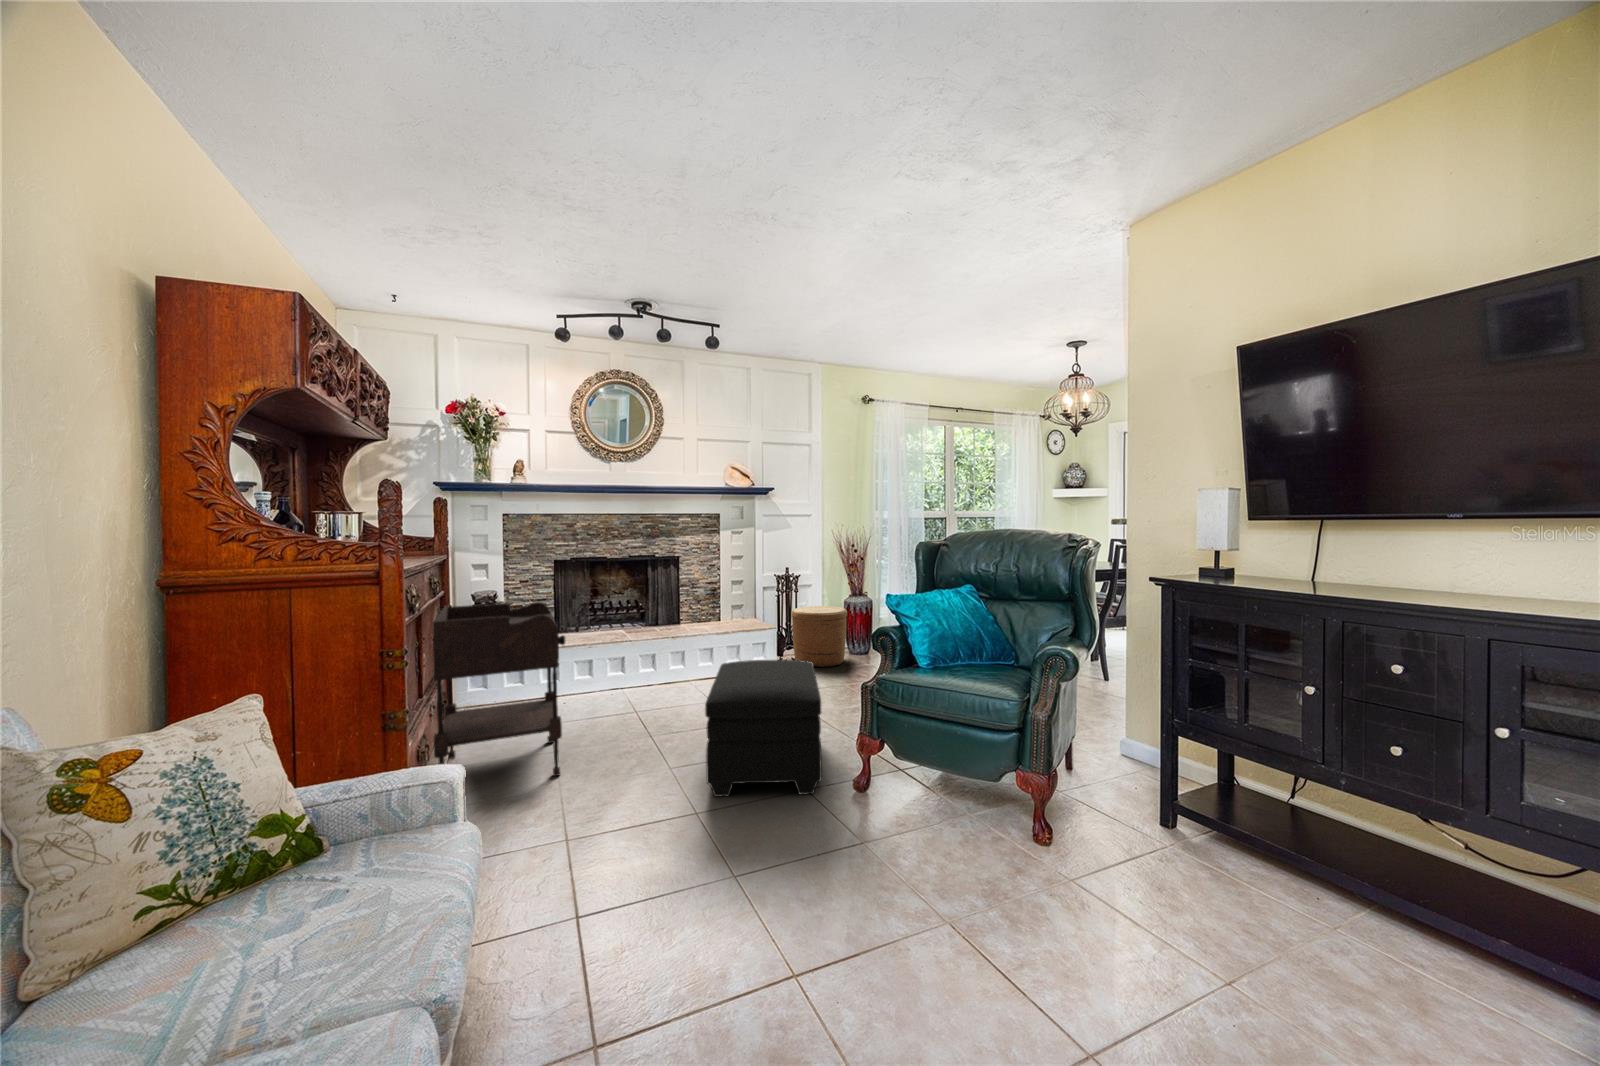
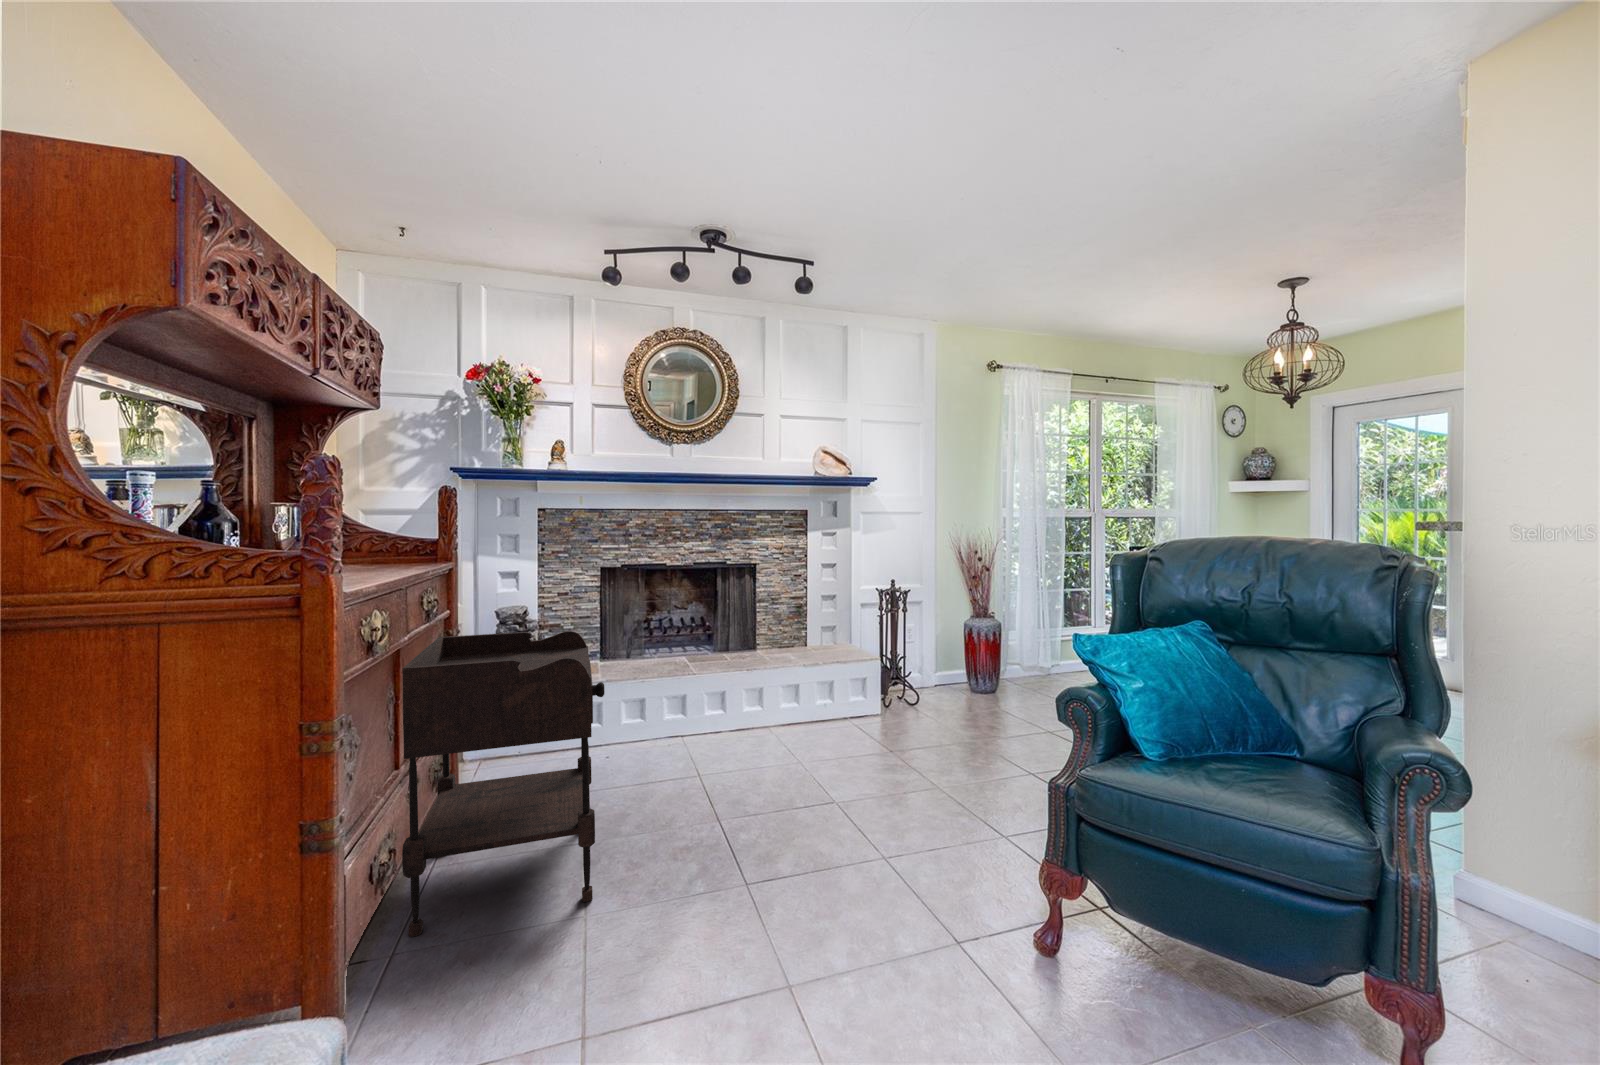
woven basket: present [791,606,847,667] -> none [897,629,971,712]
ottoman: present [705,660,822,797] -> none [820,726,1016,979]

